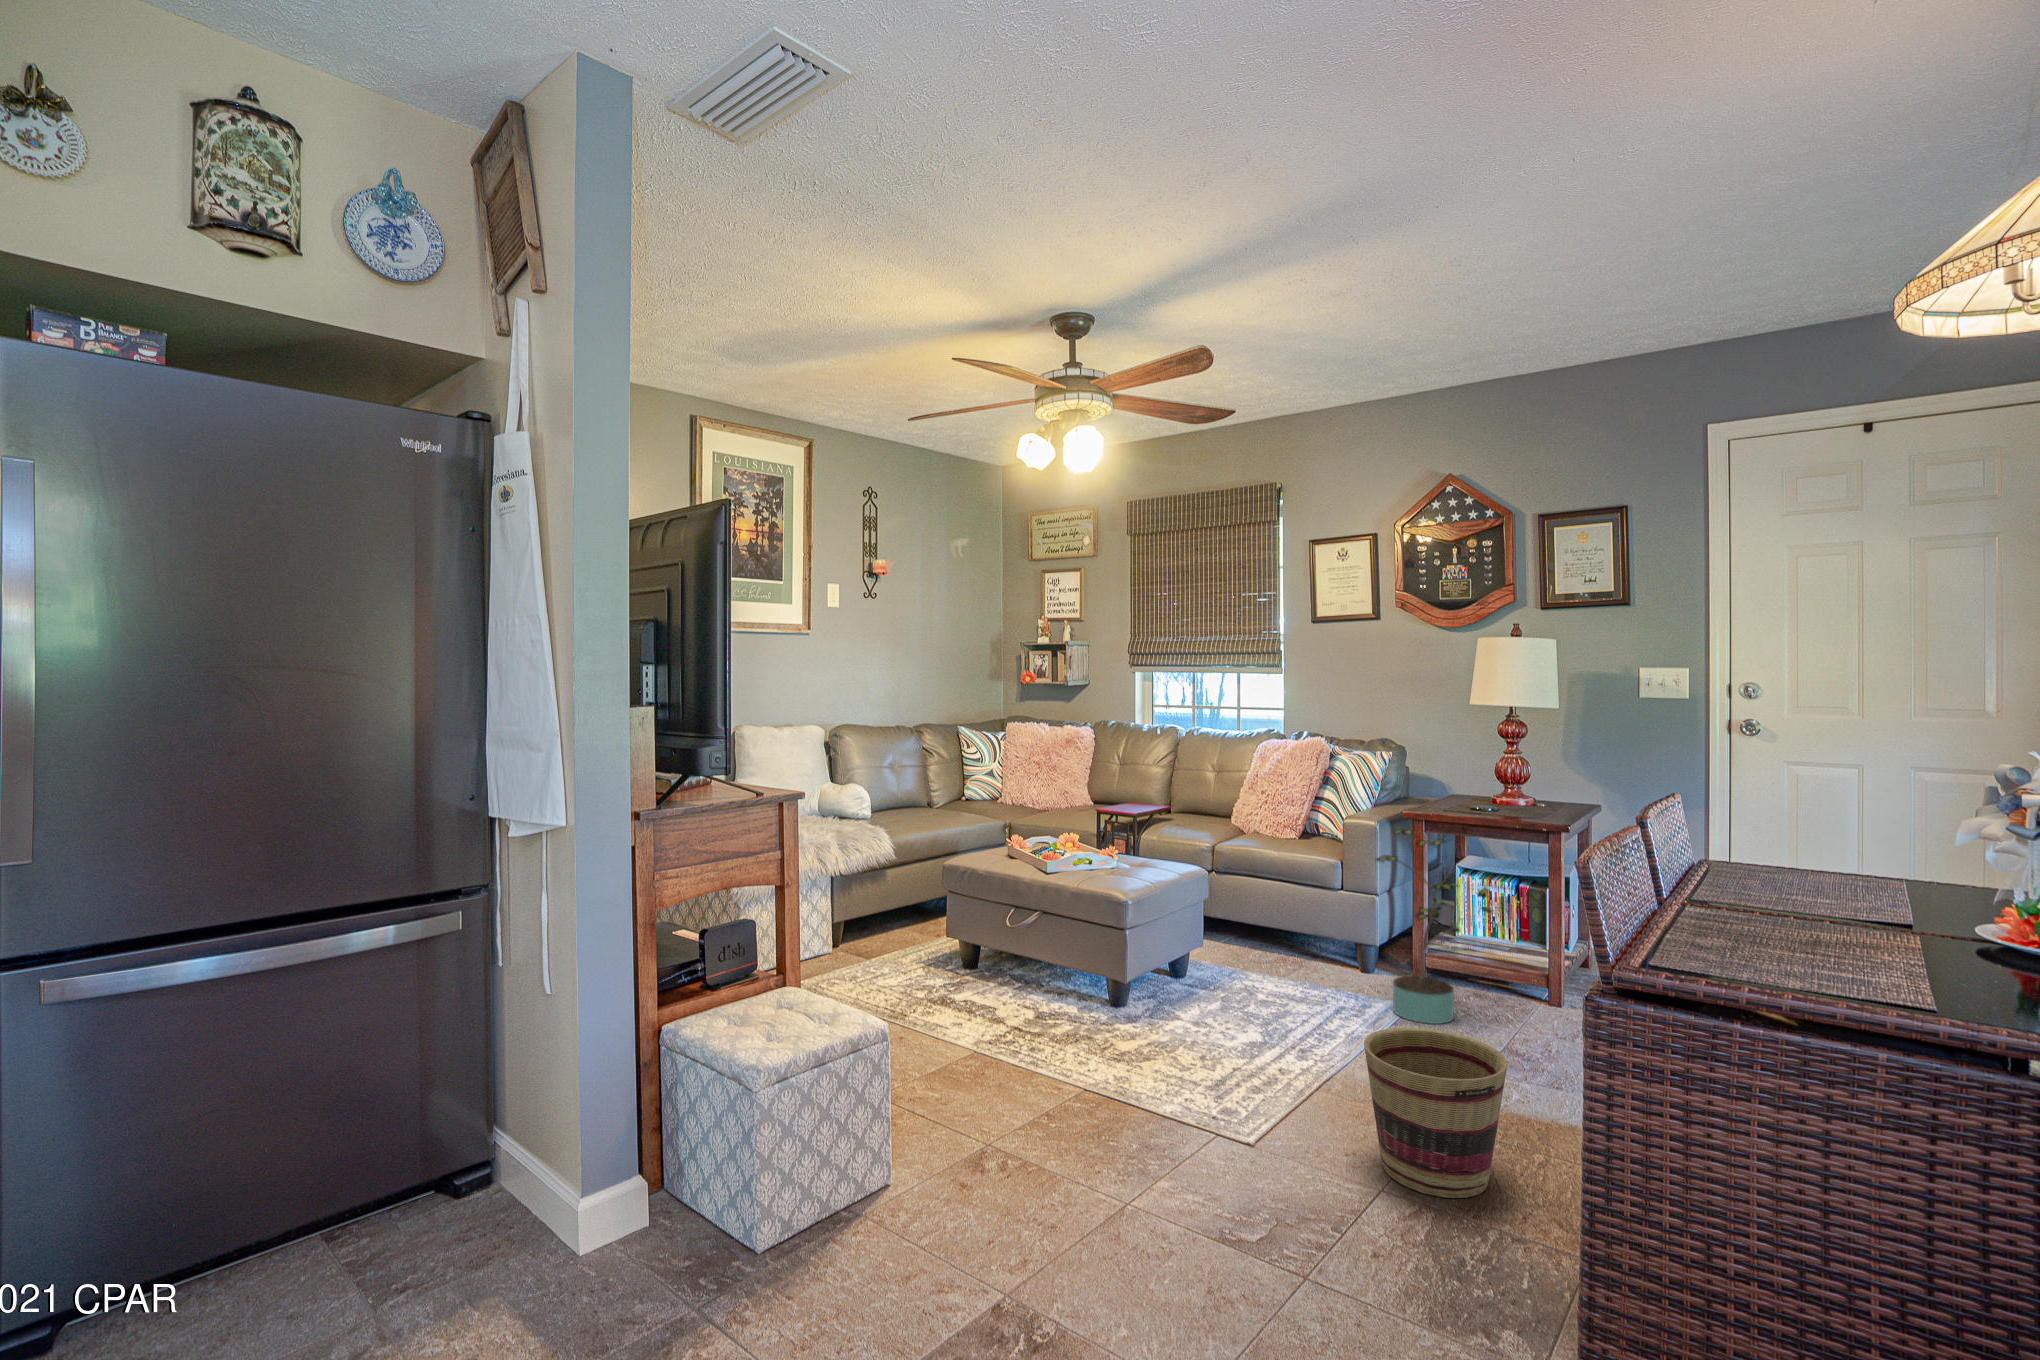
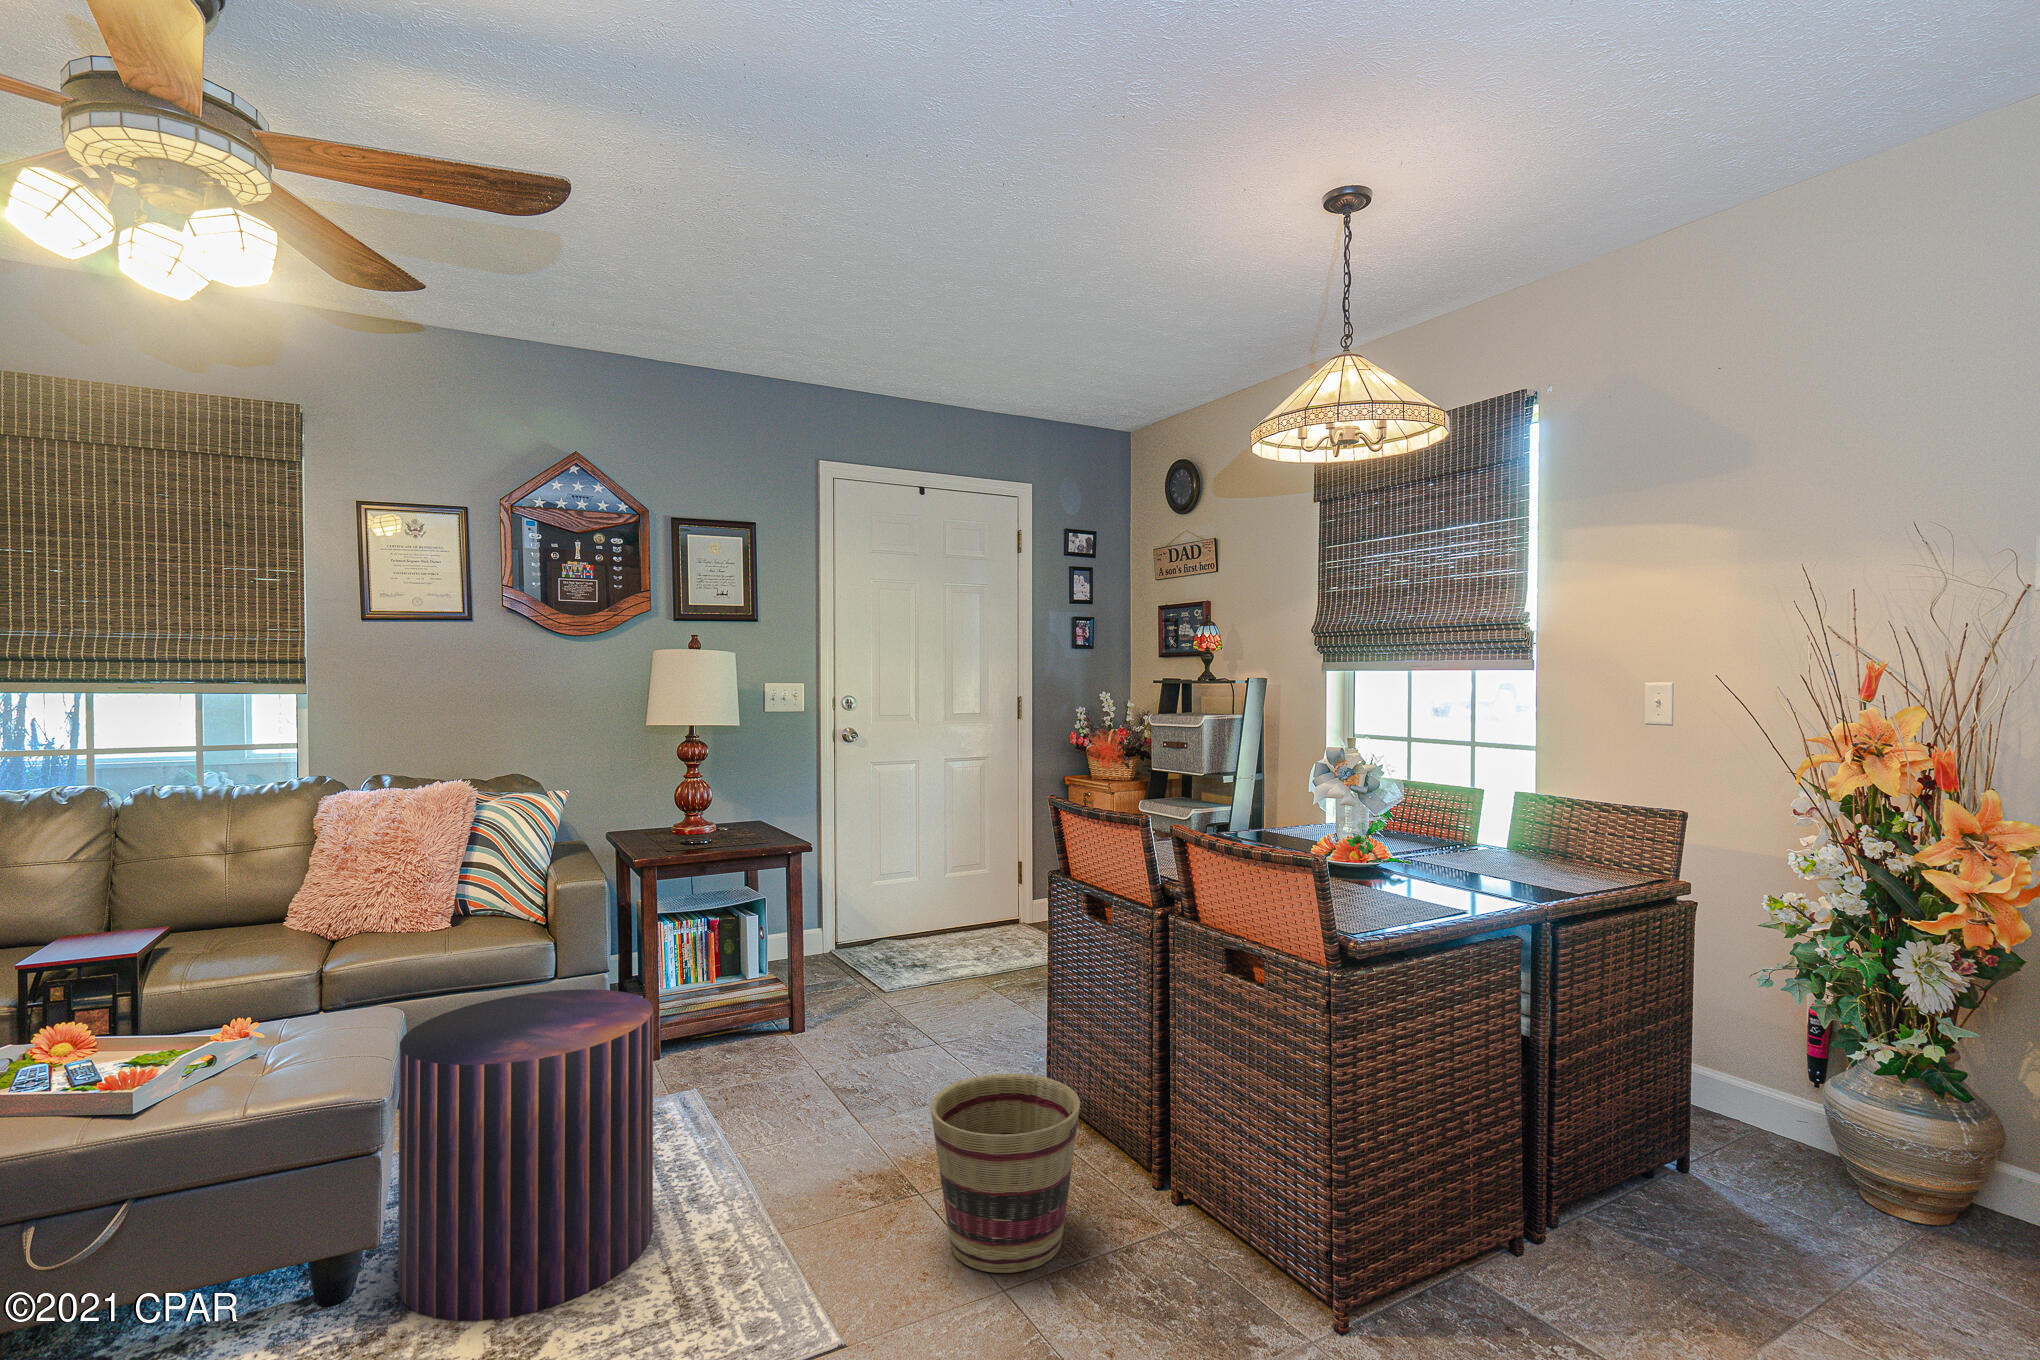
potted plant: present [1376,829,1493,1024] -> none [676,874,800,1109]
pouf: none [1131,874,1276,1059] -> present [398,989,653,1321]

